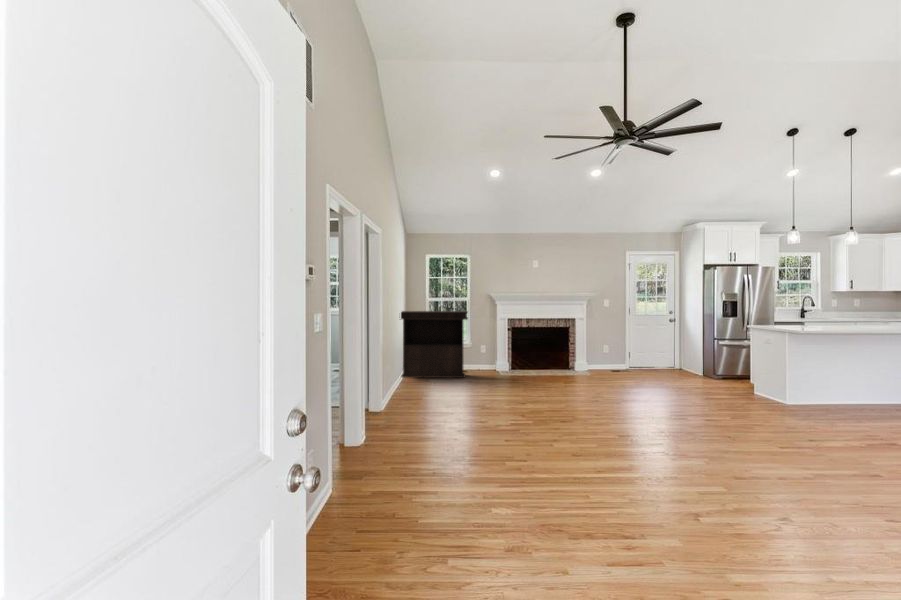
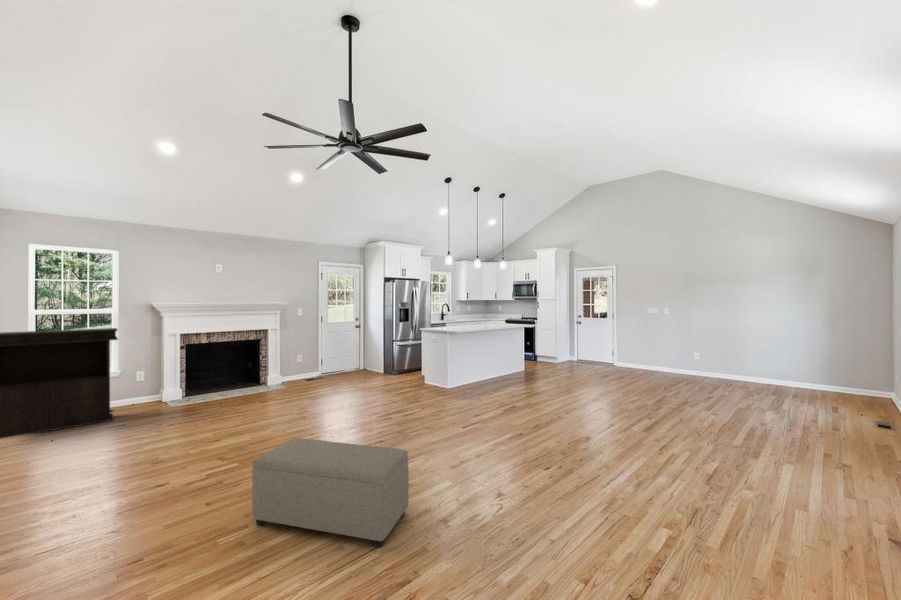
ottoman: none [531,405,666,511] -> present [252,438,409,547]

